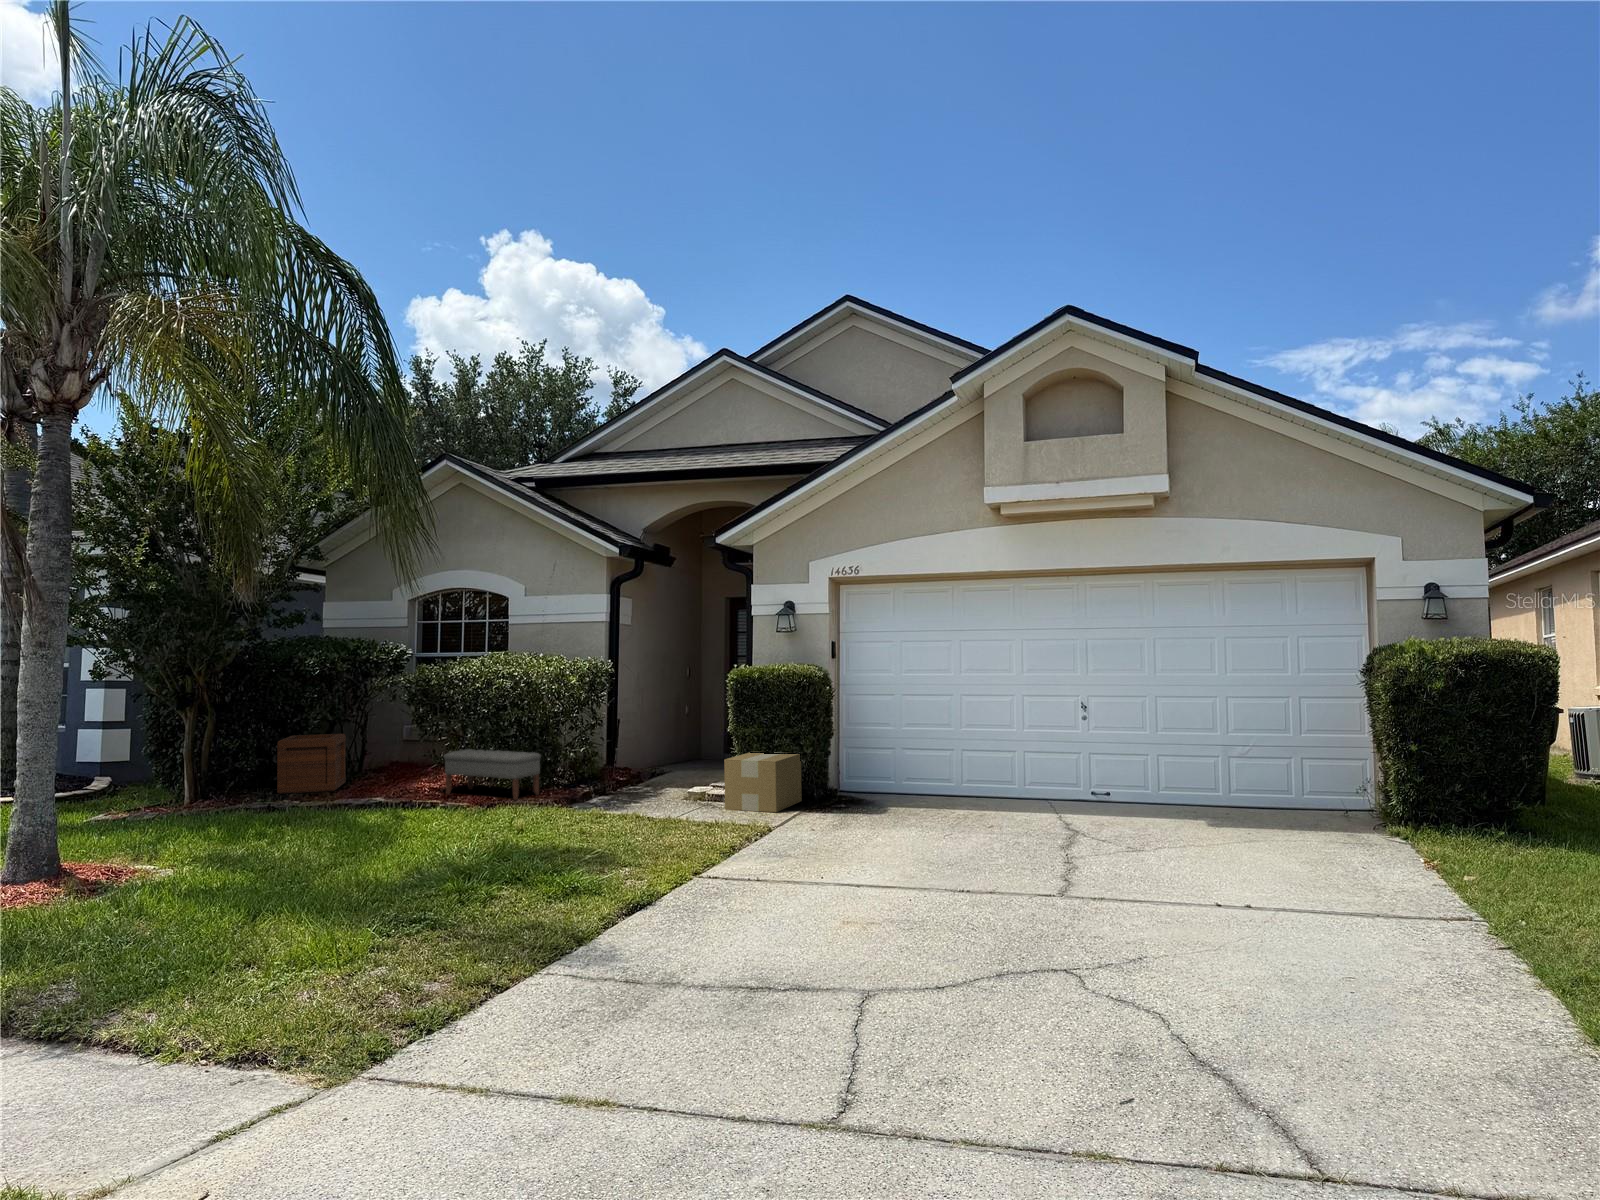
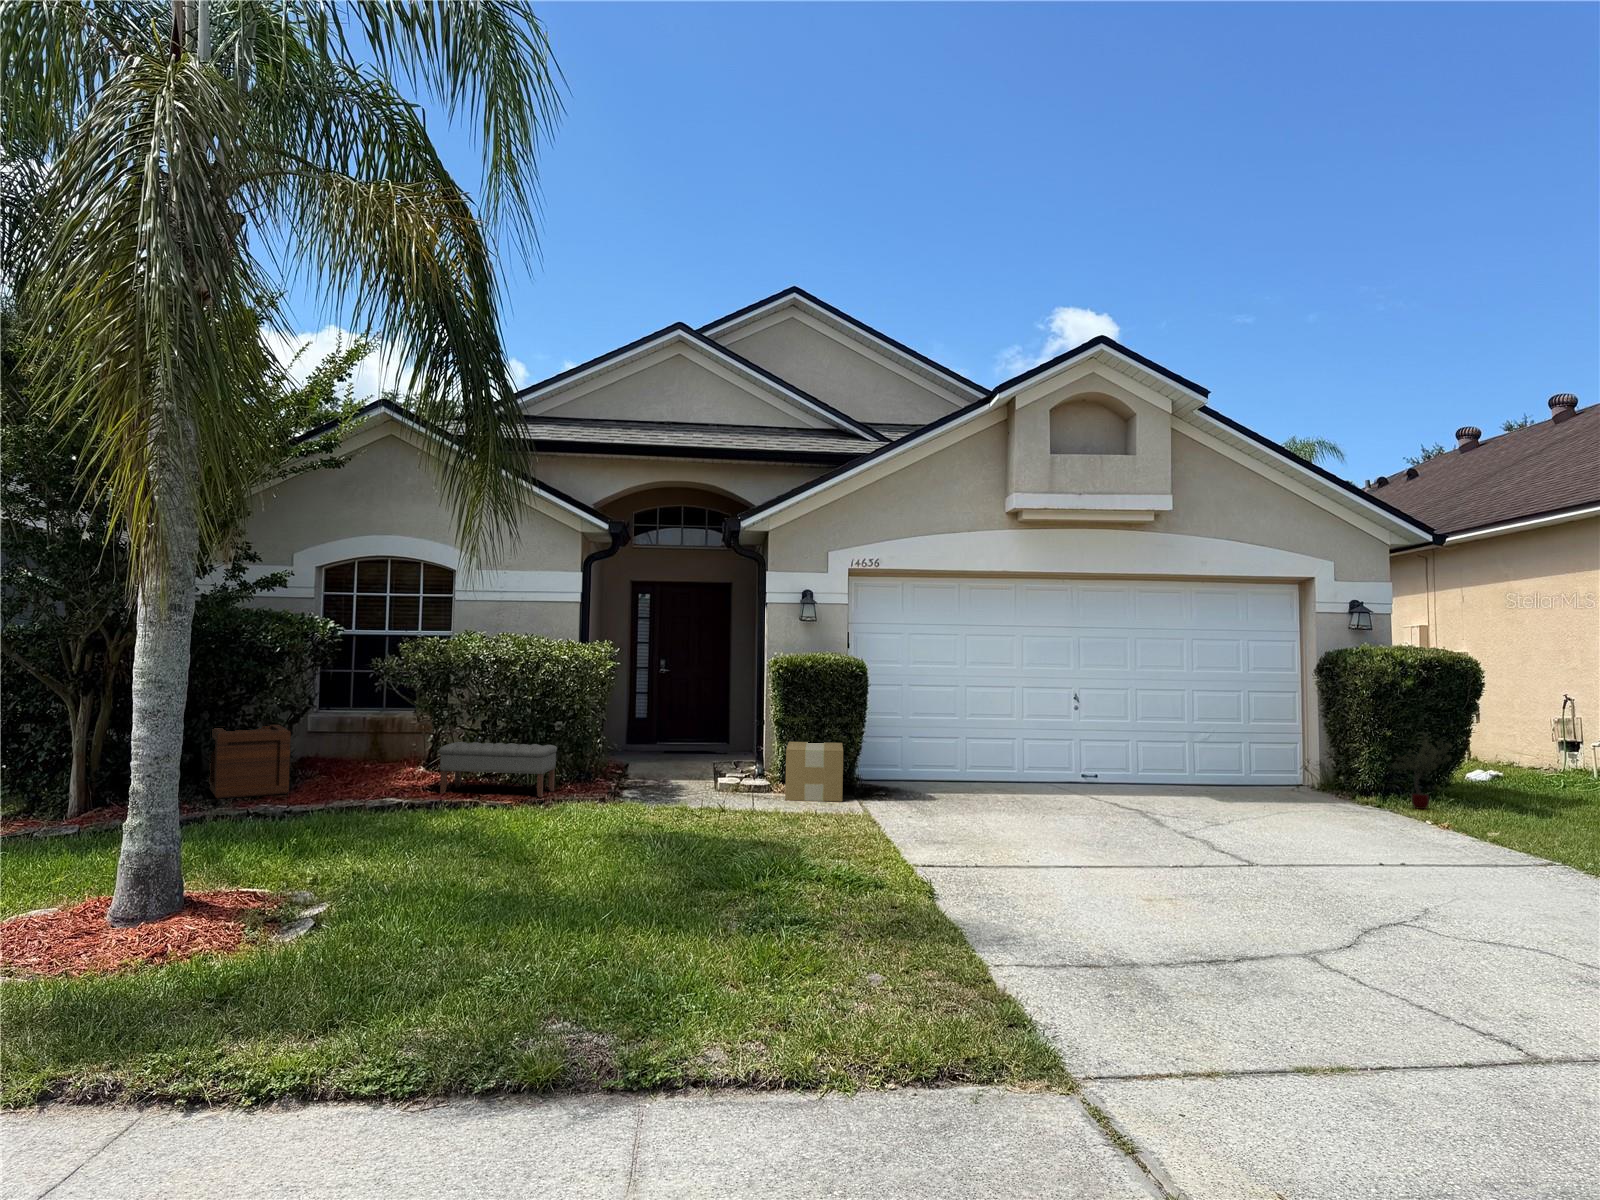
potted tree: none [1442,746,1536,846] -> present [1391,732,1452,809]

